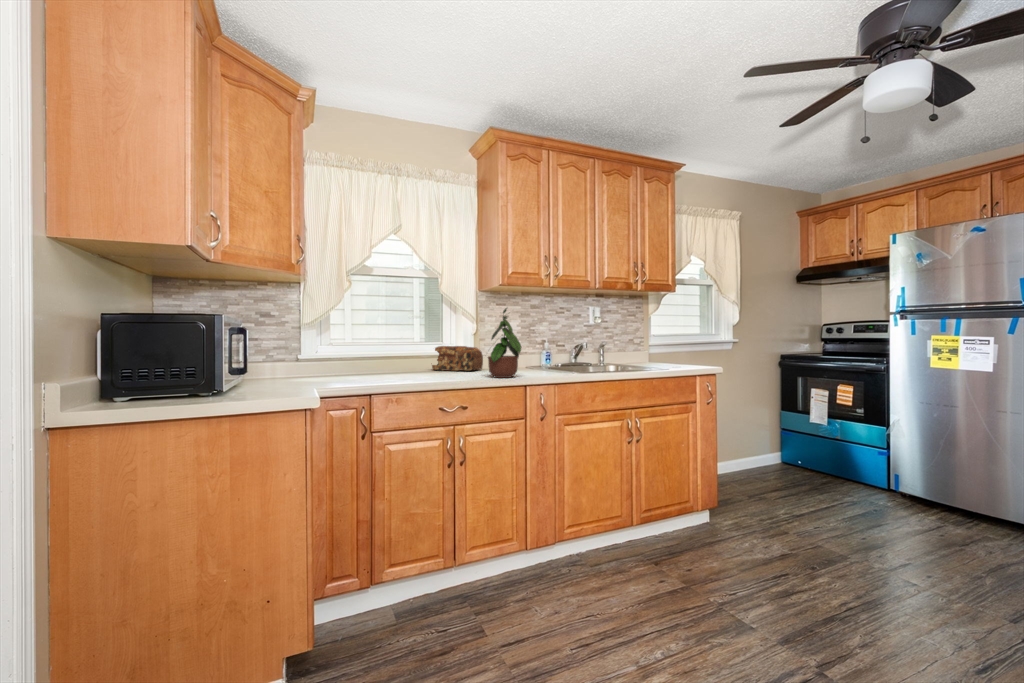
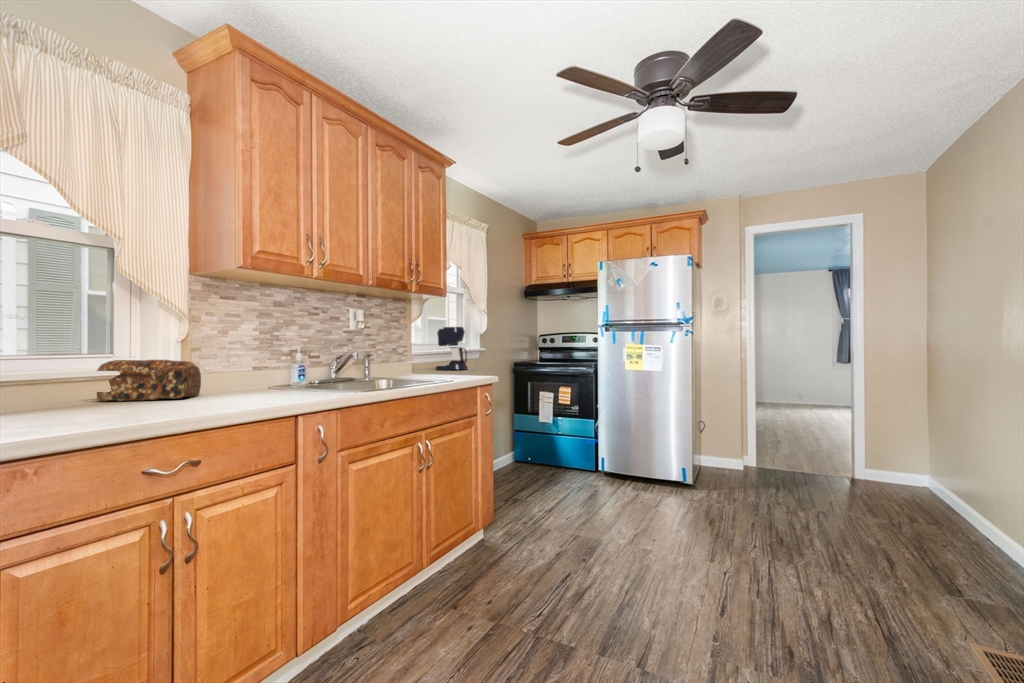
potted plant: present [488,308,522,378] -> none [221,300,297,408]
coffee maker: none [681,319,715,361] -> present [436,327,468,370]

